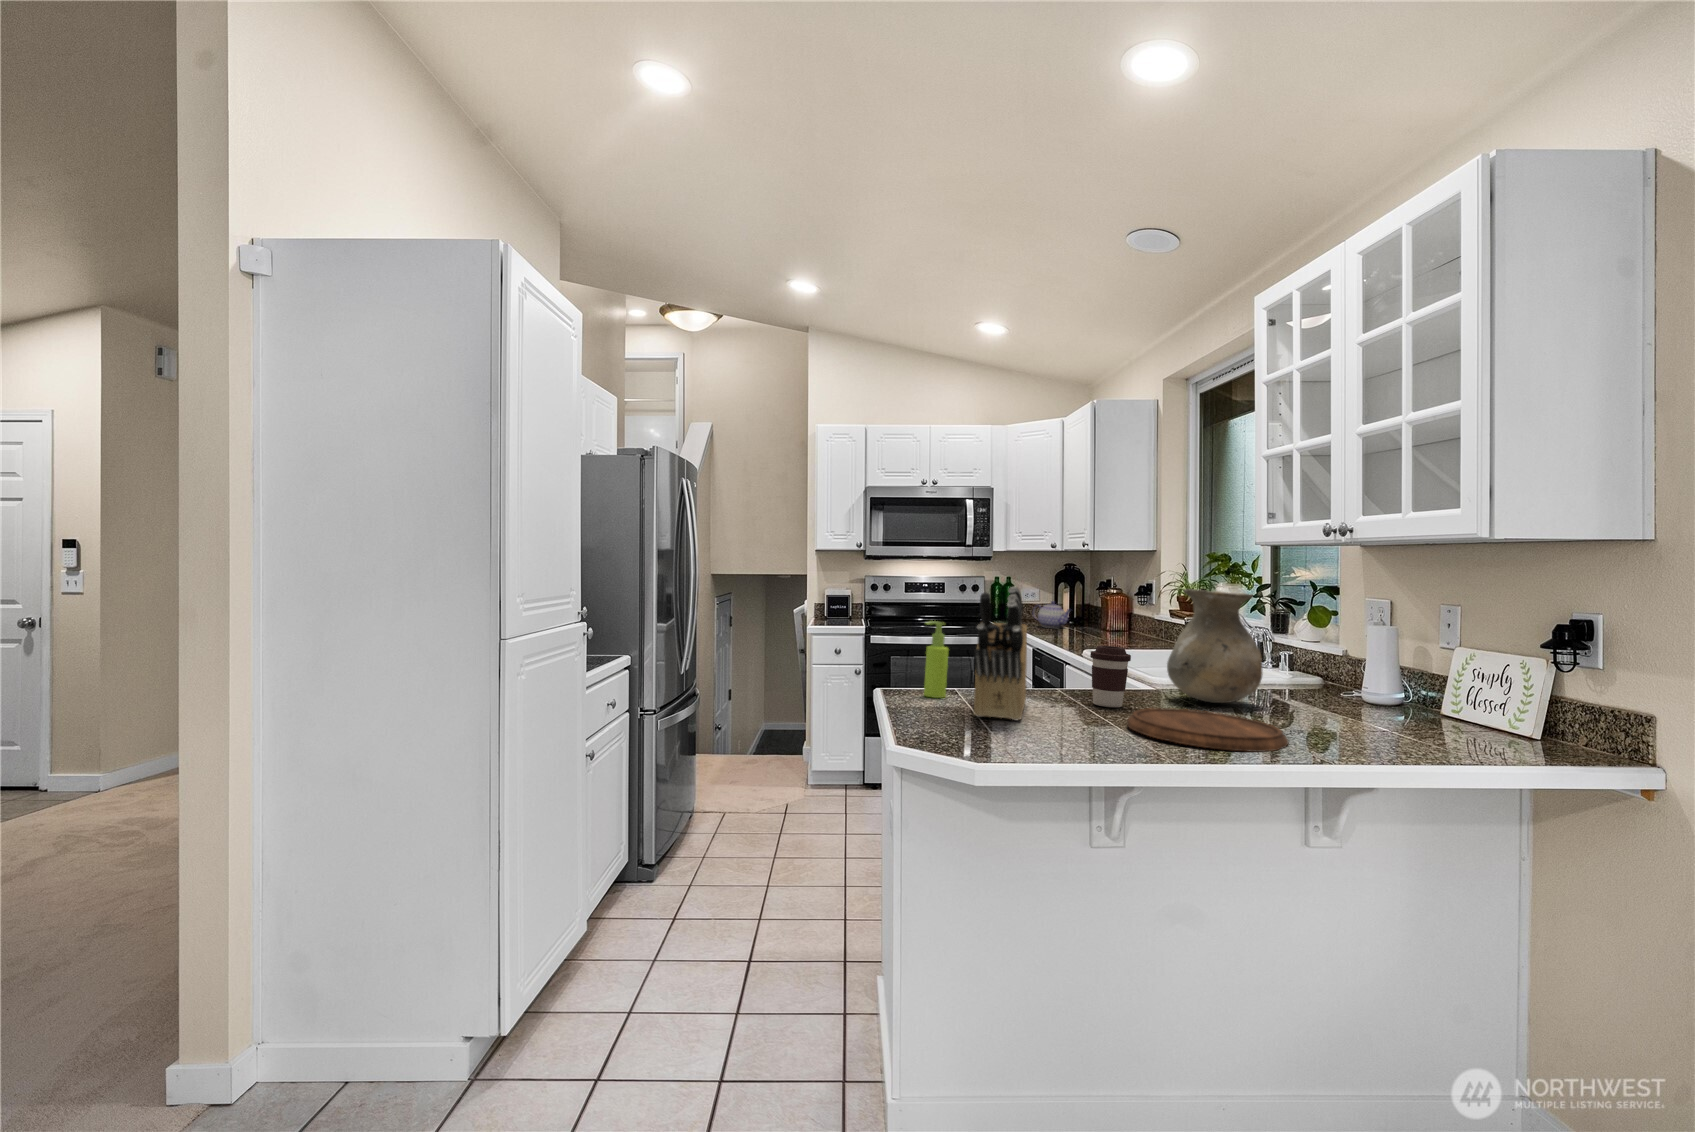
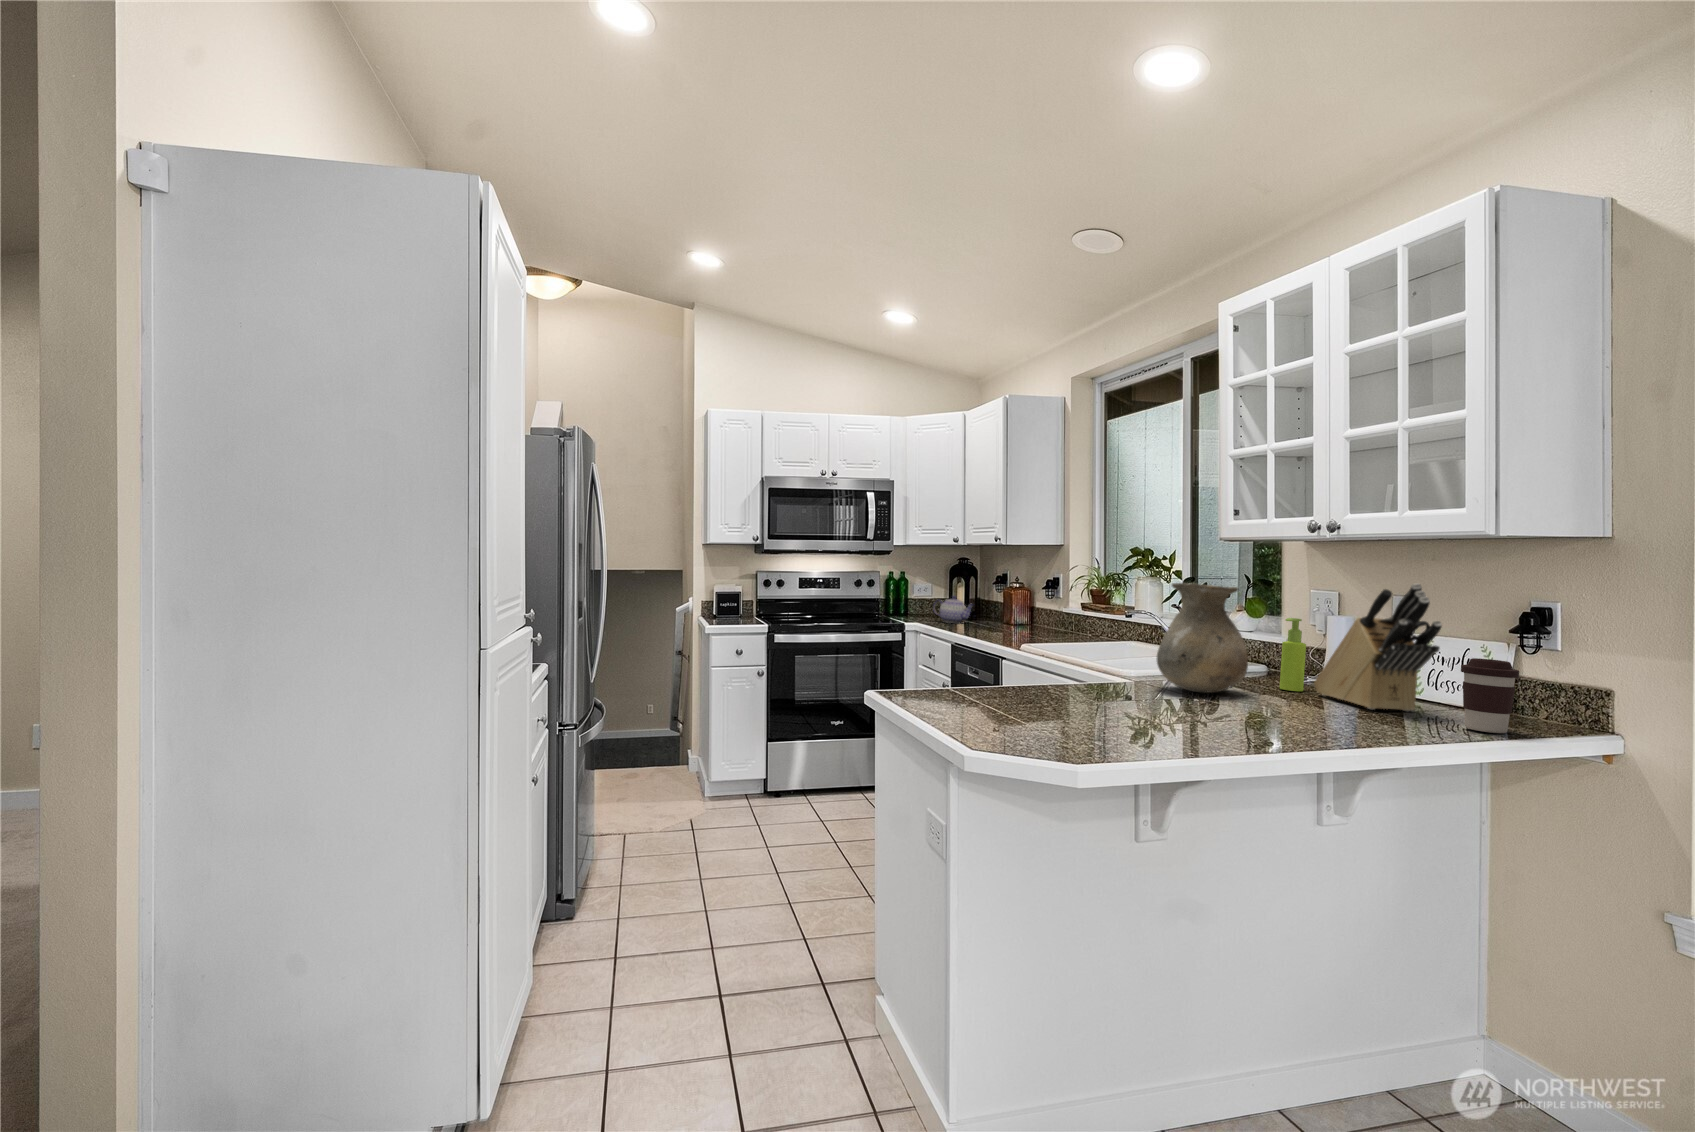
knife block: present [974,587,1027,720] -> present [1314,583,1442,711]
soap dispenser: present [924,621,949,698] -> present [1280,618,1306,691]
coffee cup: present [1090,646,1131,707] -> present [1461,658,1519,733]
cutting board: present [1127,708,1288,752] -> none [1160,700,1317,738]

